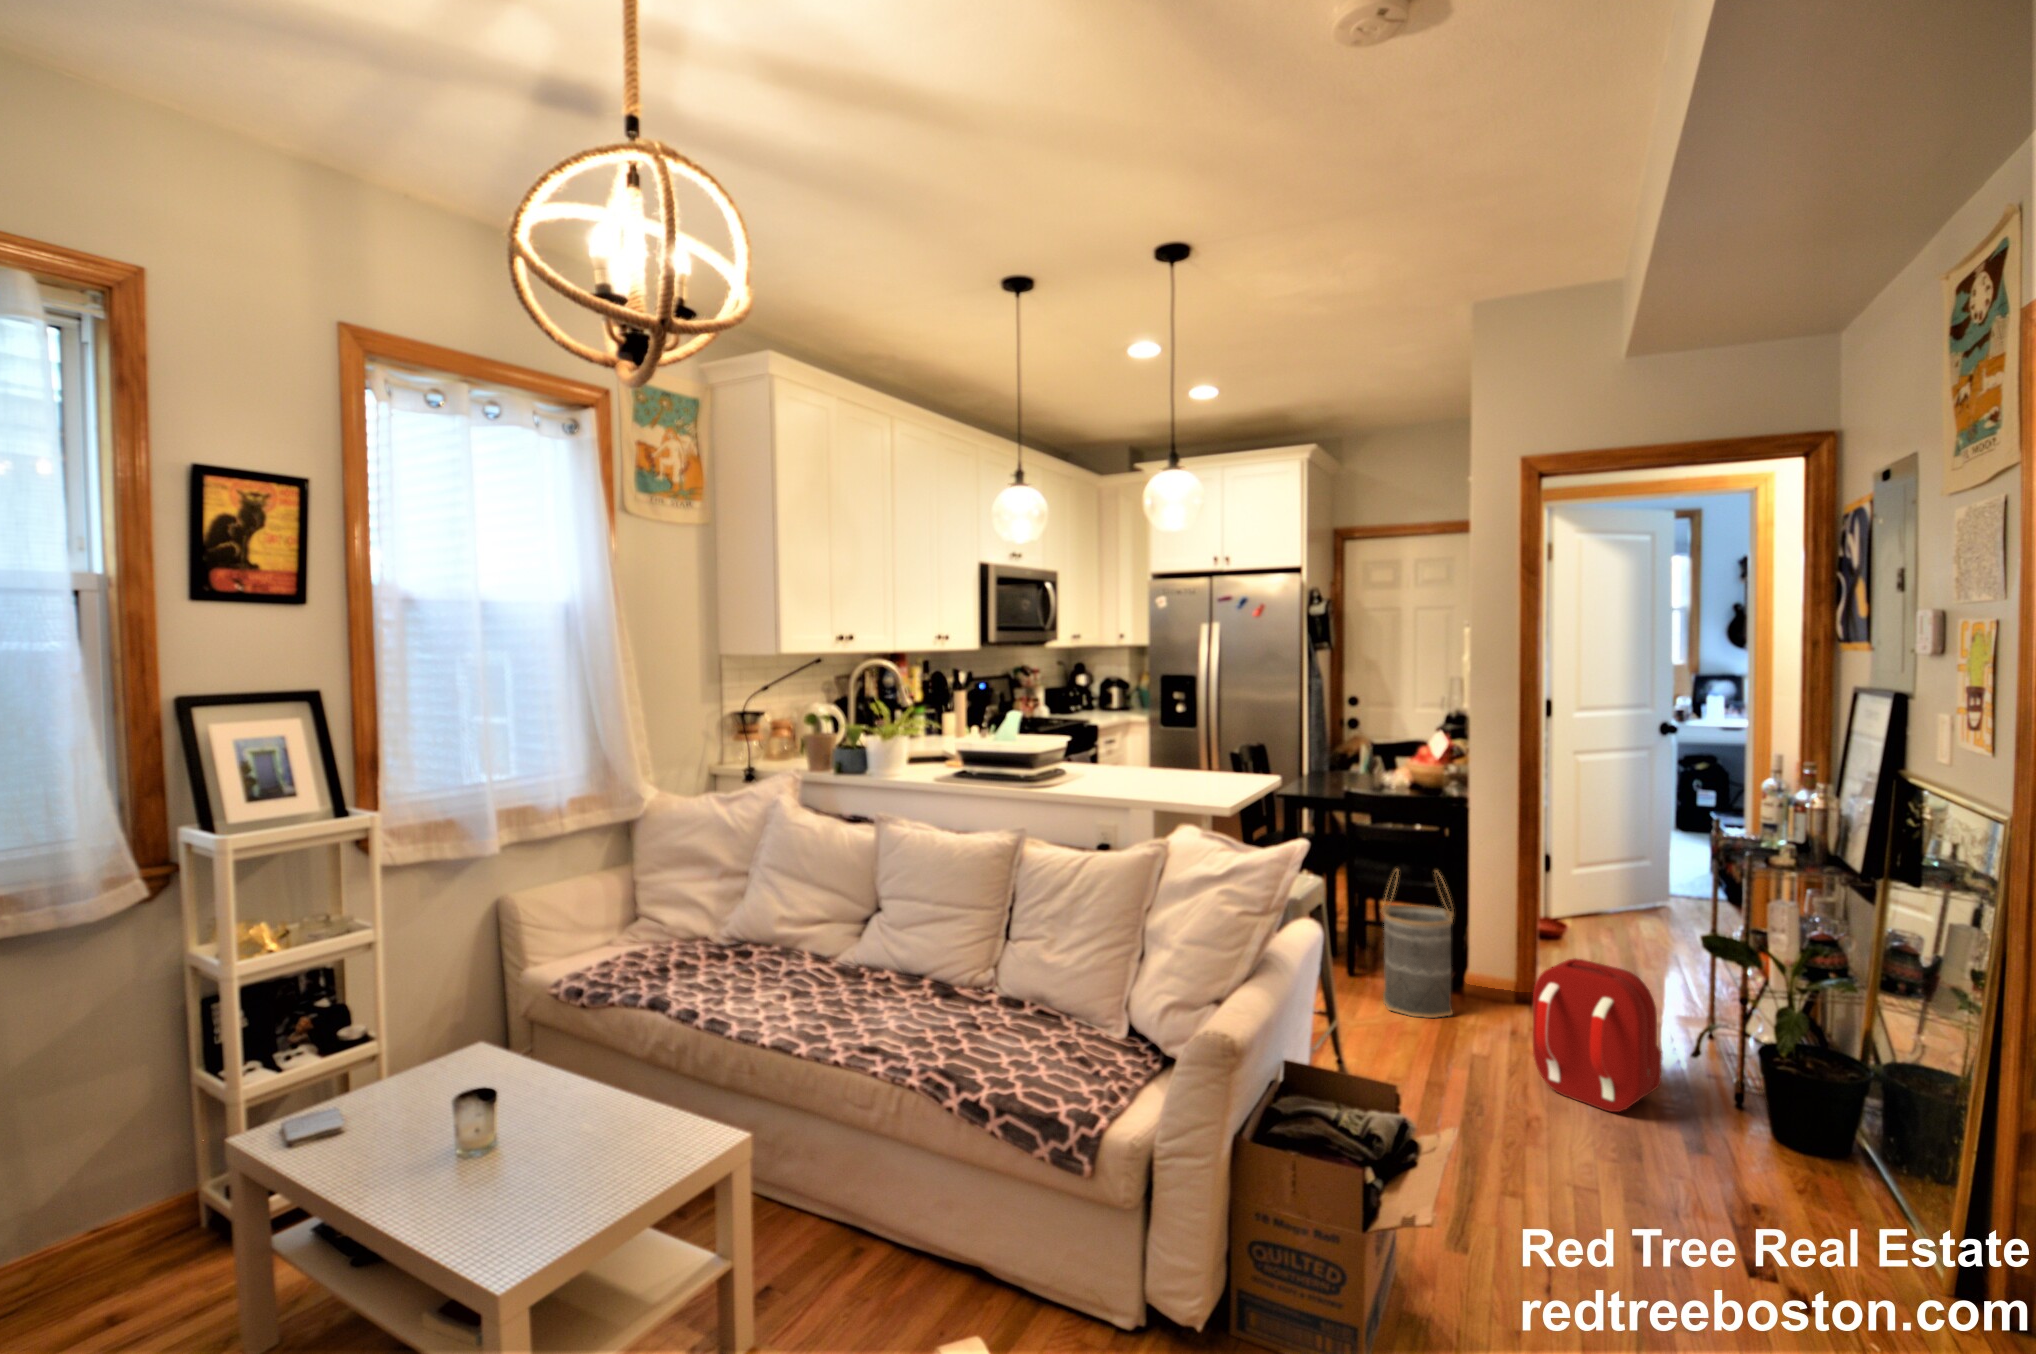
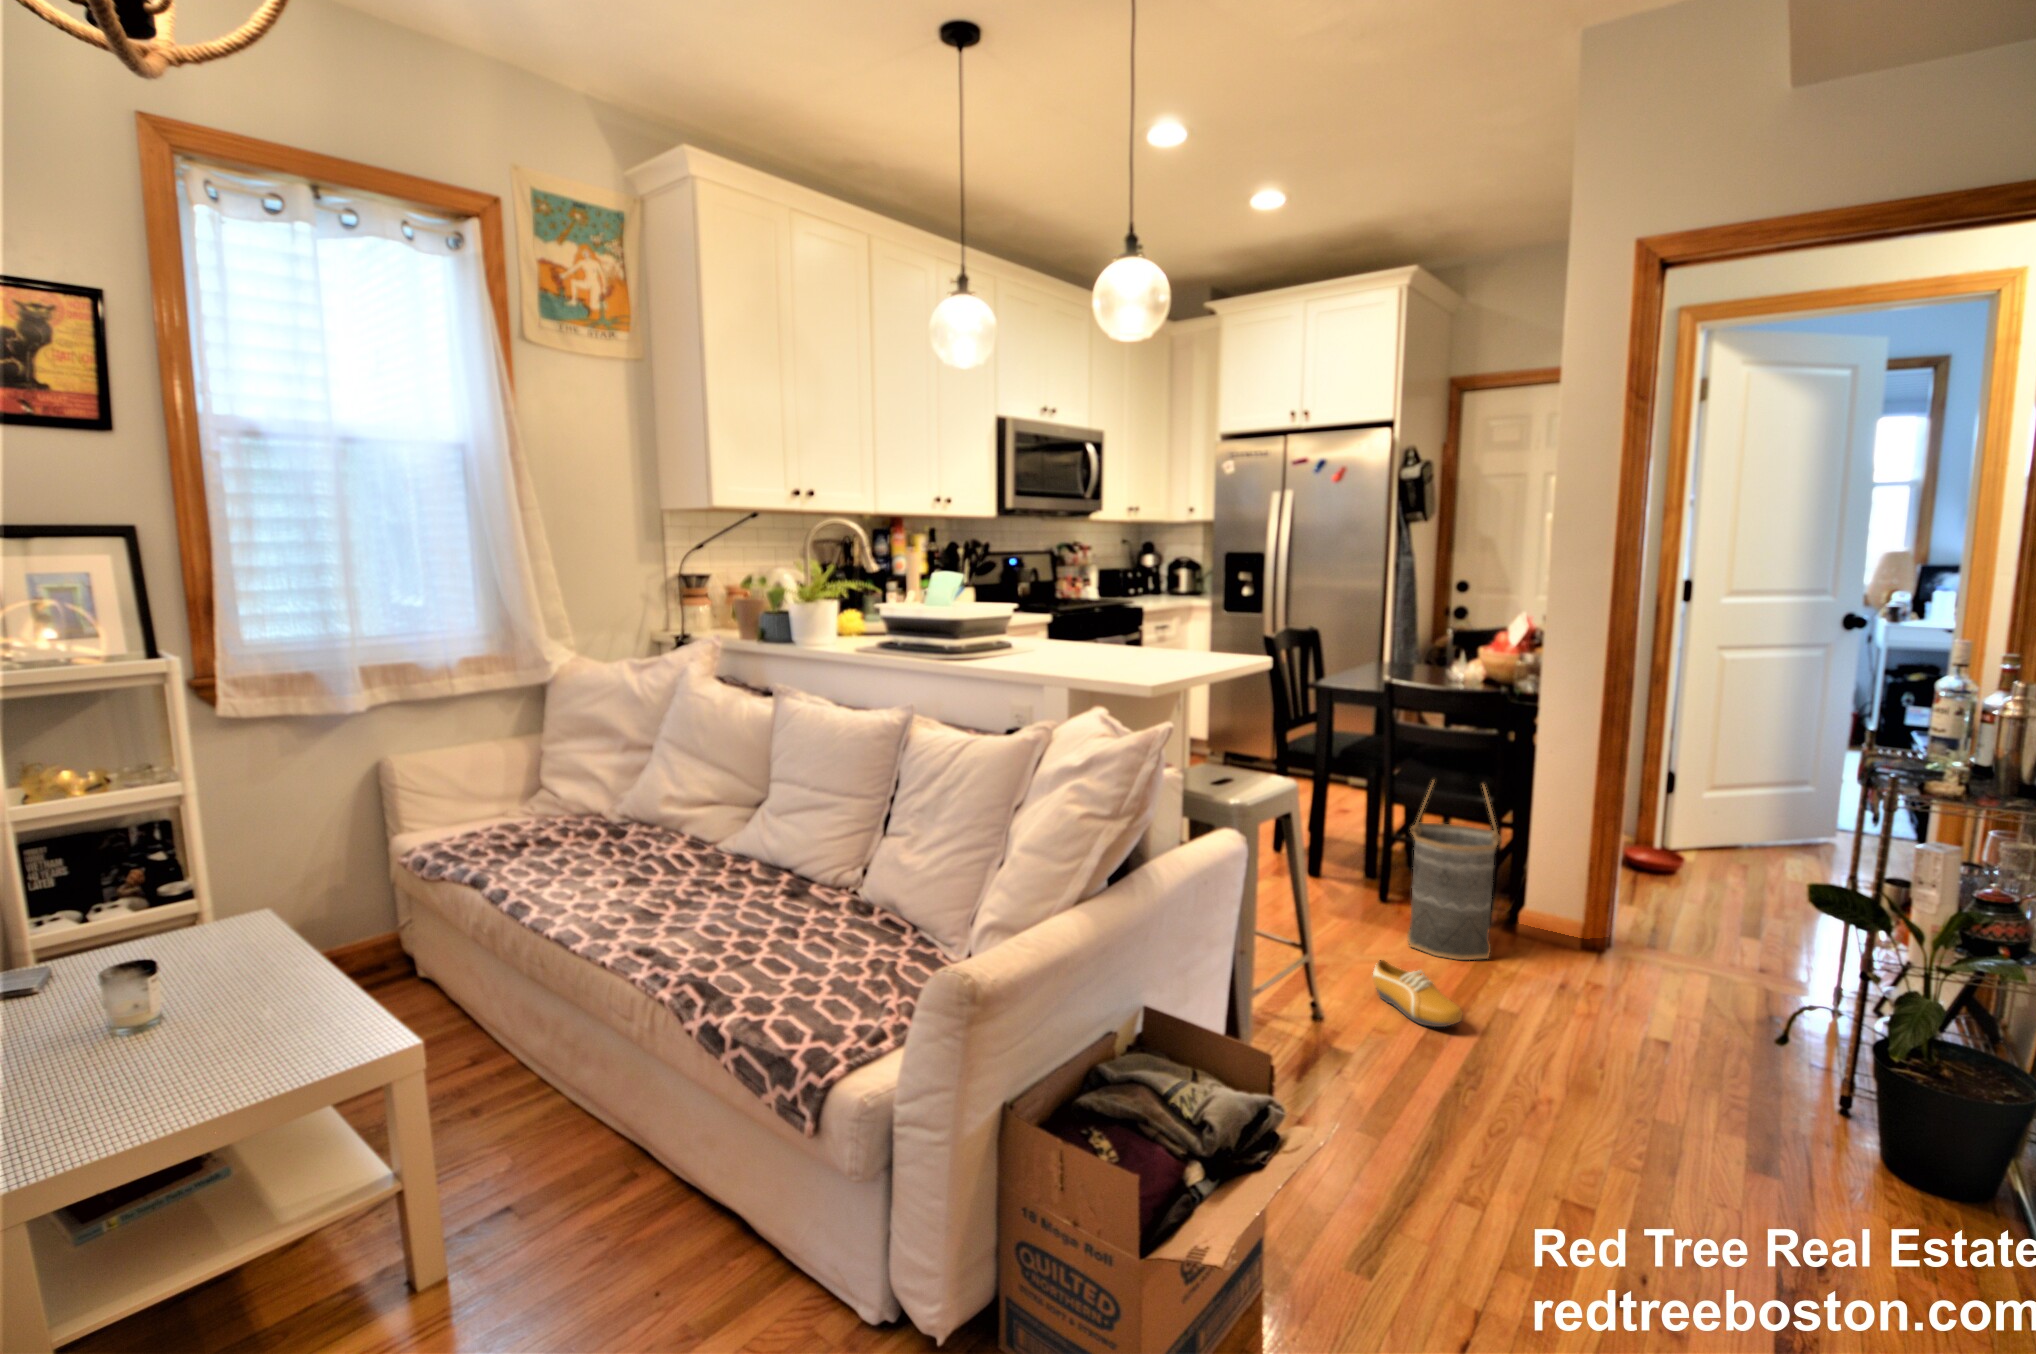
backpack: present [1533,958,1661,1112] -> none [1557,904,1732,1103]
shoe: none [1377,1021,1458,1071] -> present [1373,960,1462,1027]

